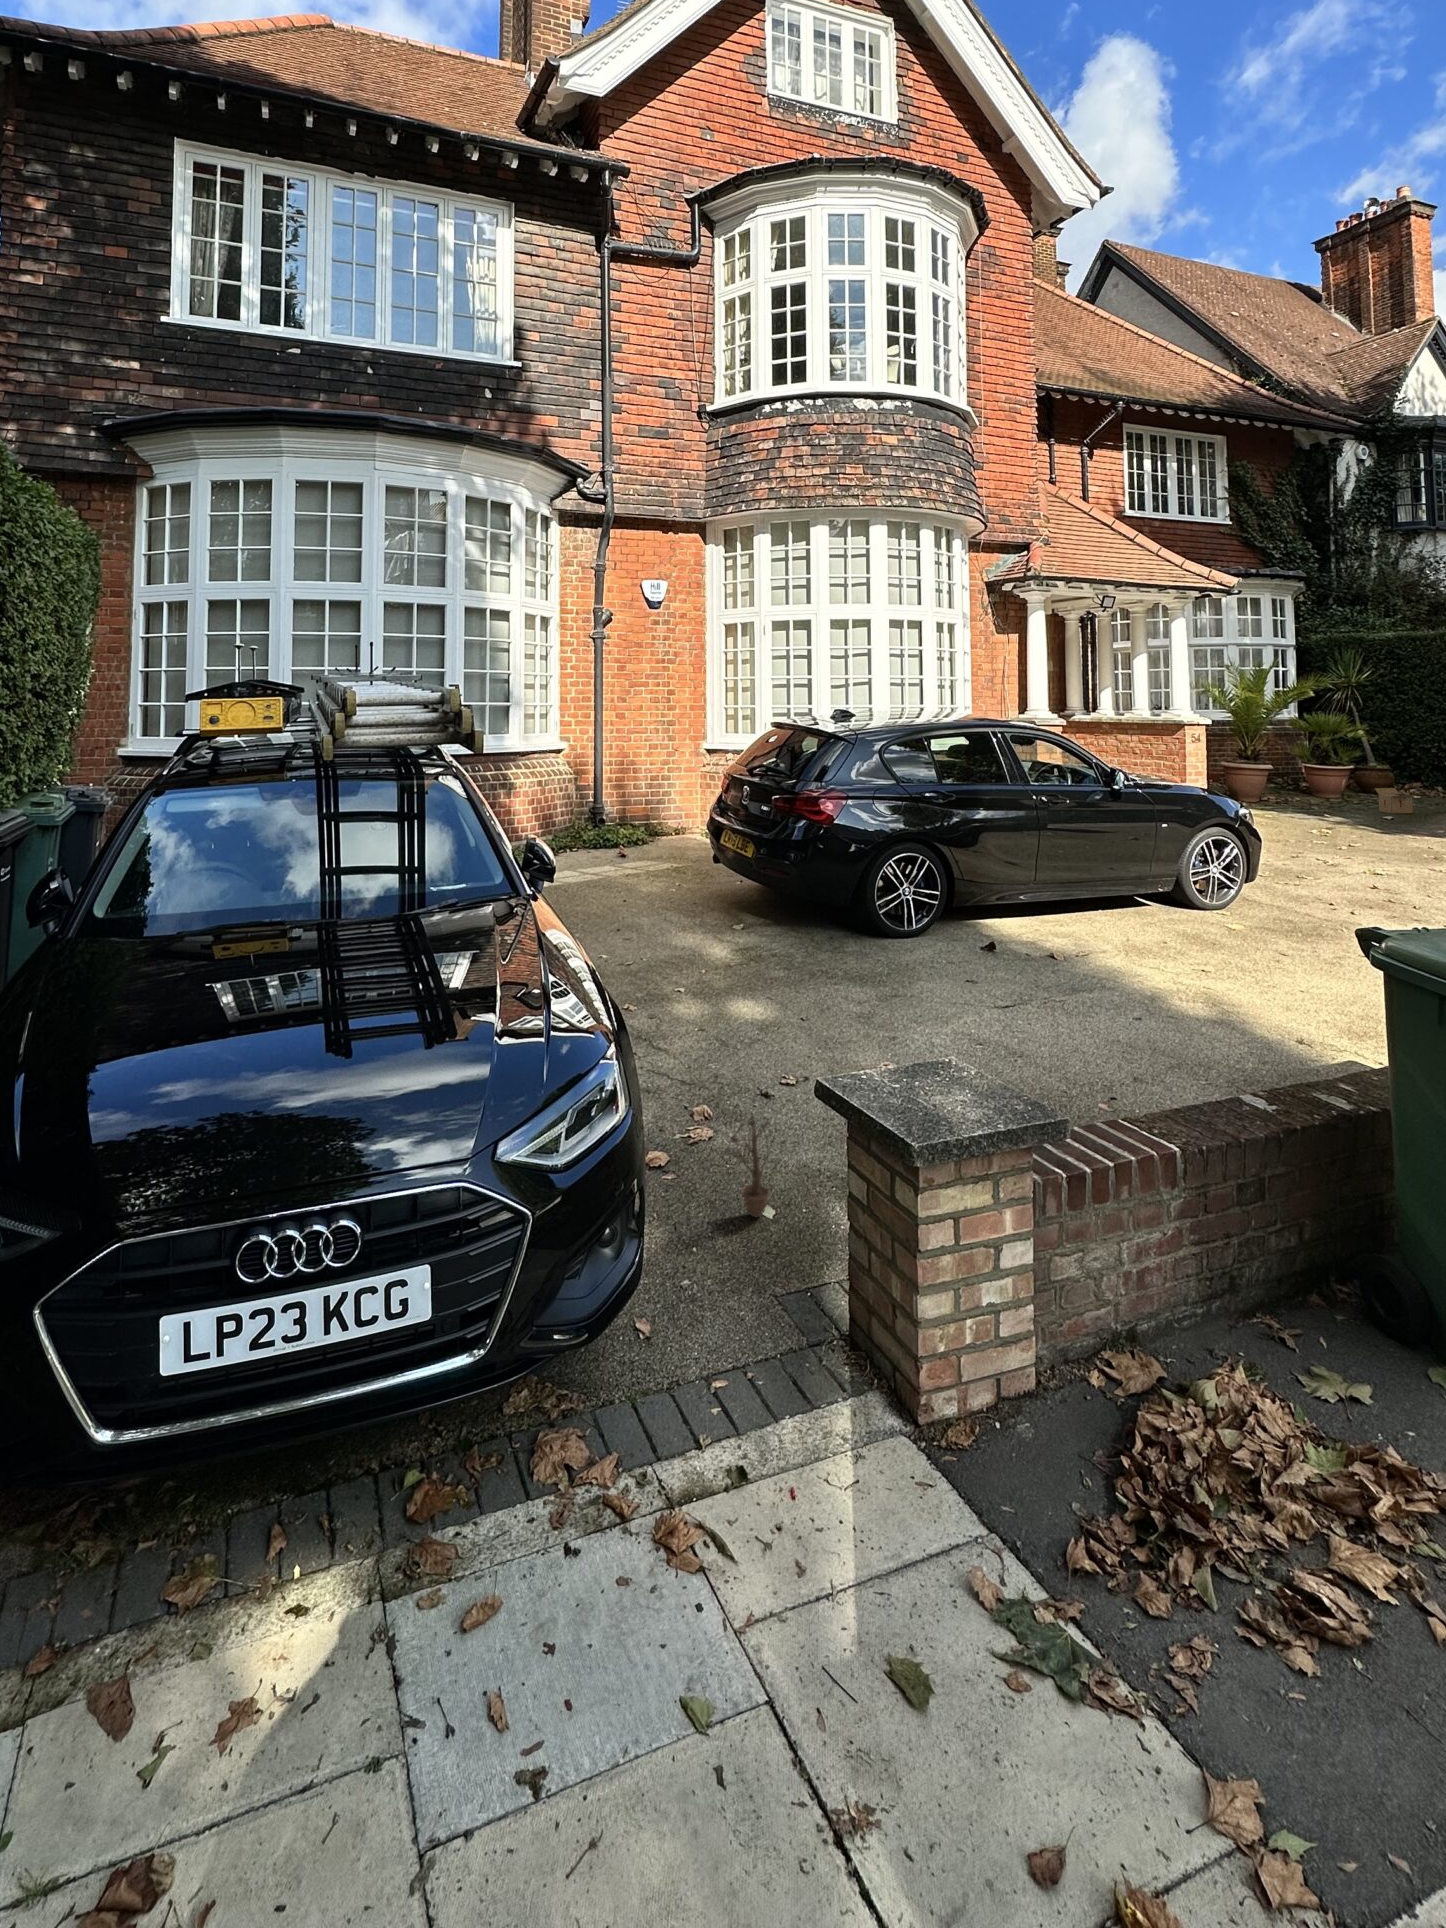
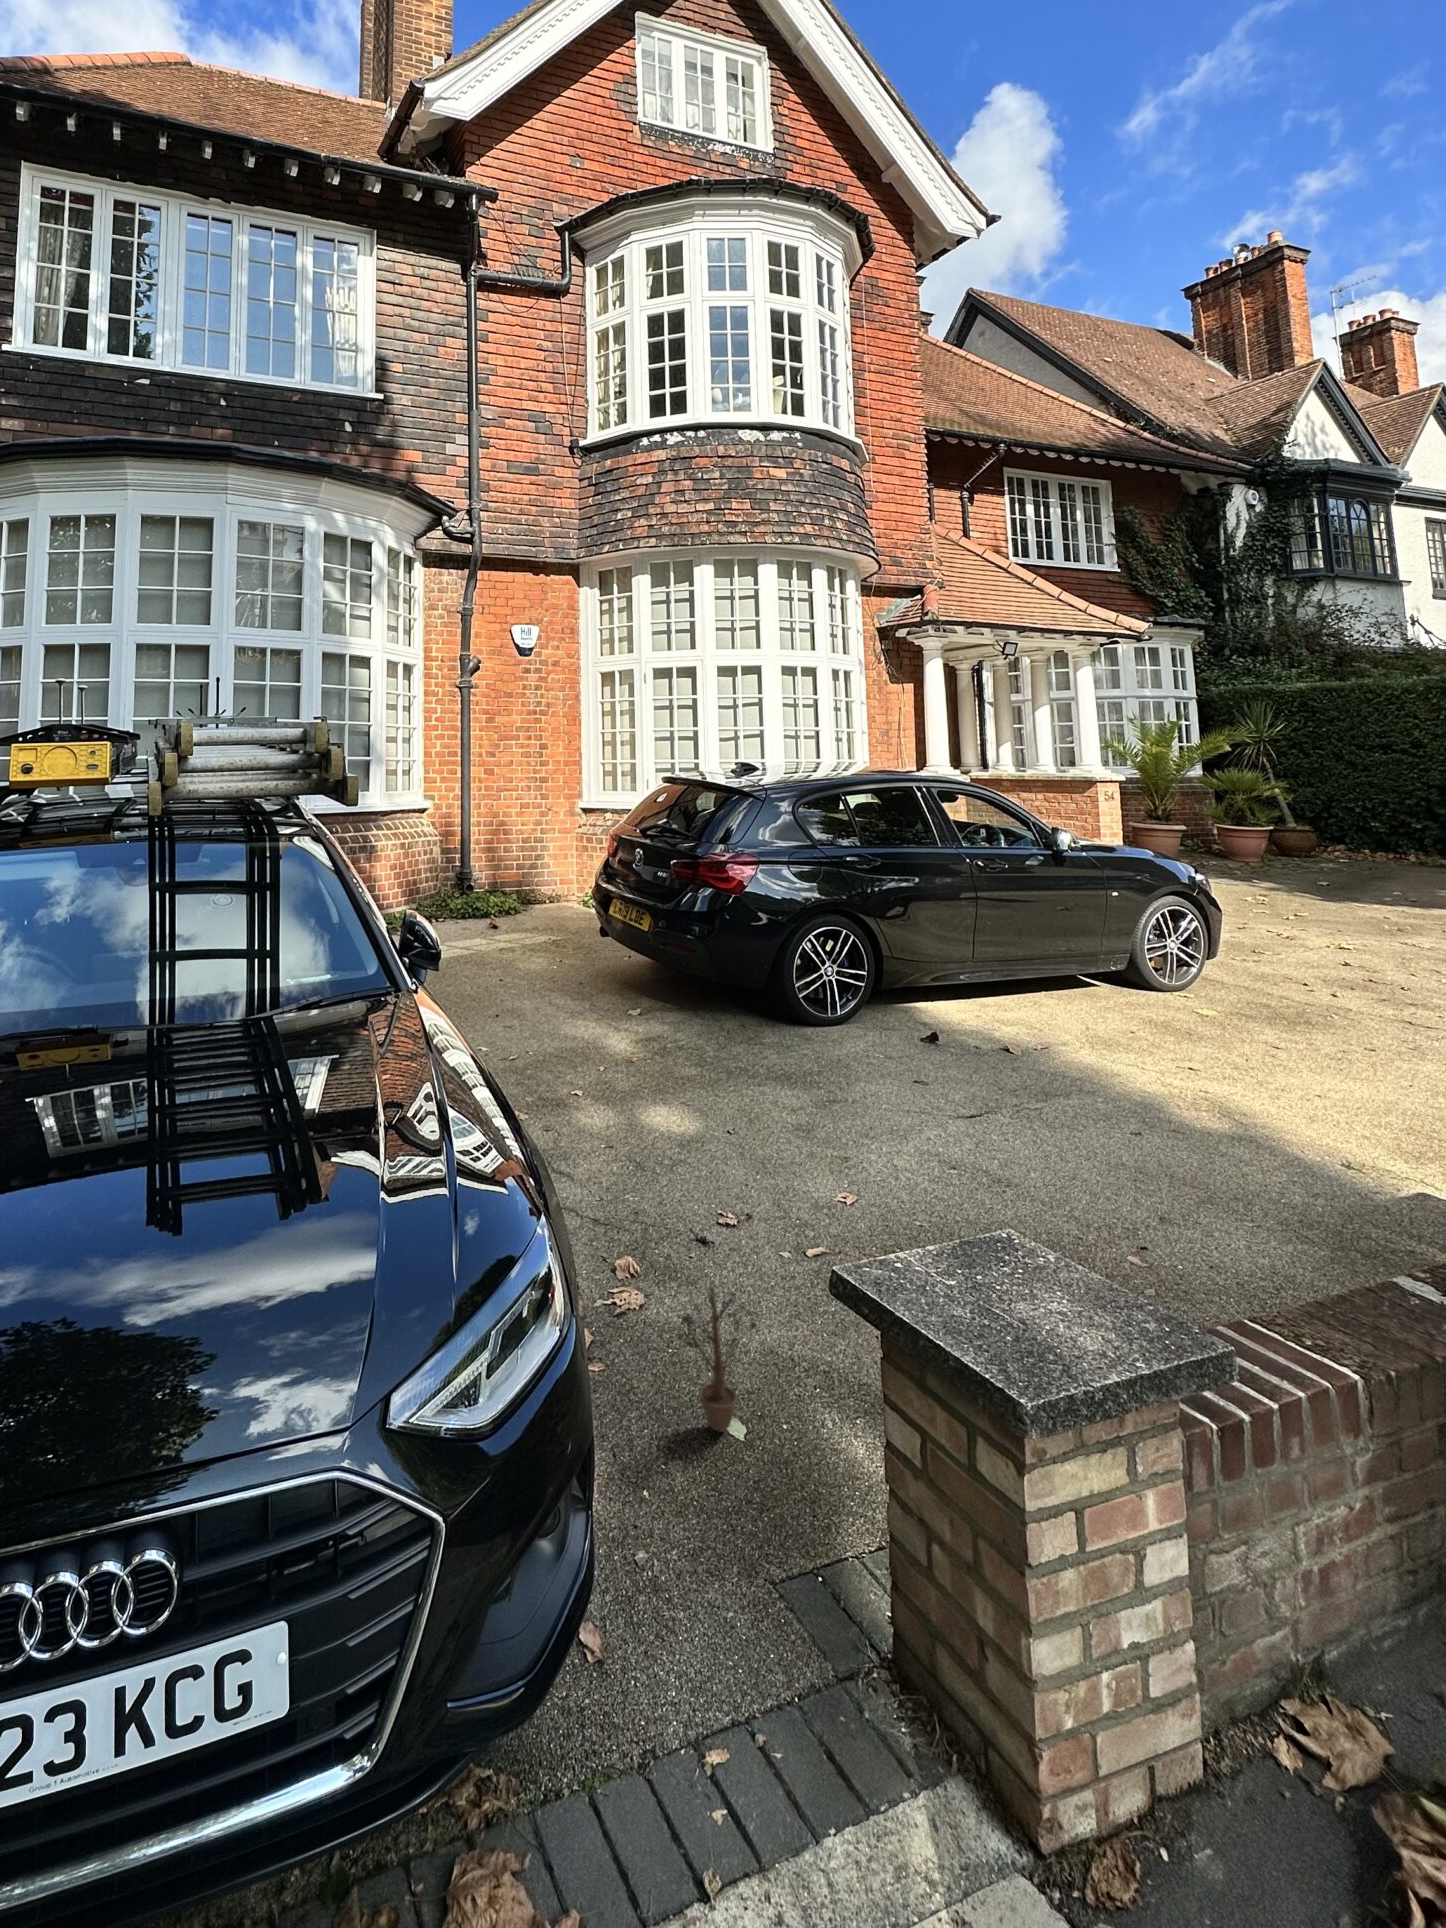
cardboard box: present [1375,788,1416,814] -> none [1302,849,1354,877]

